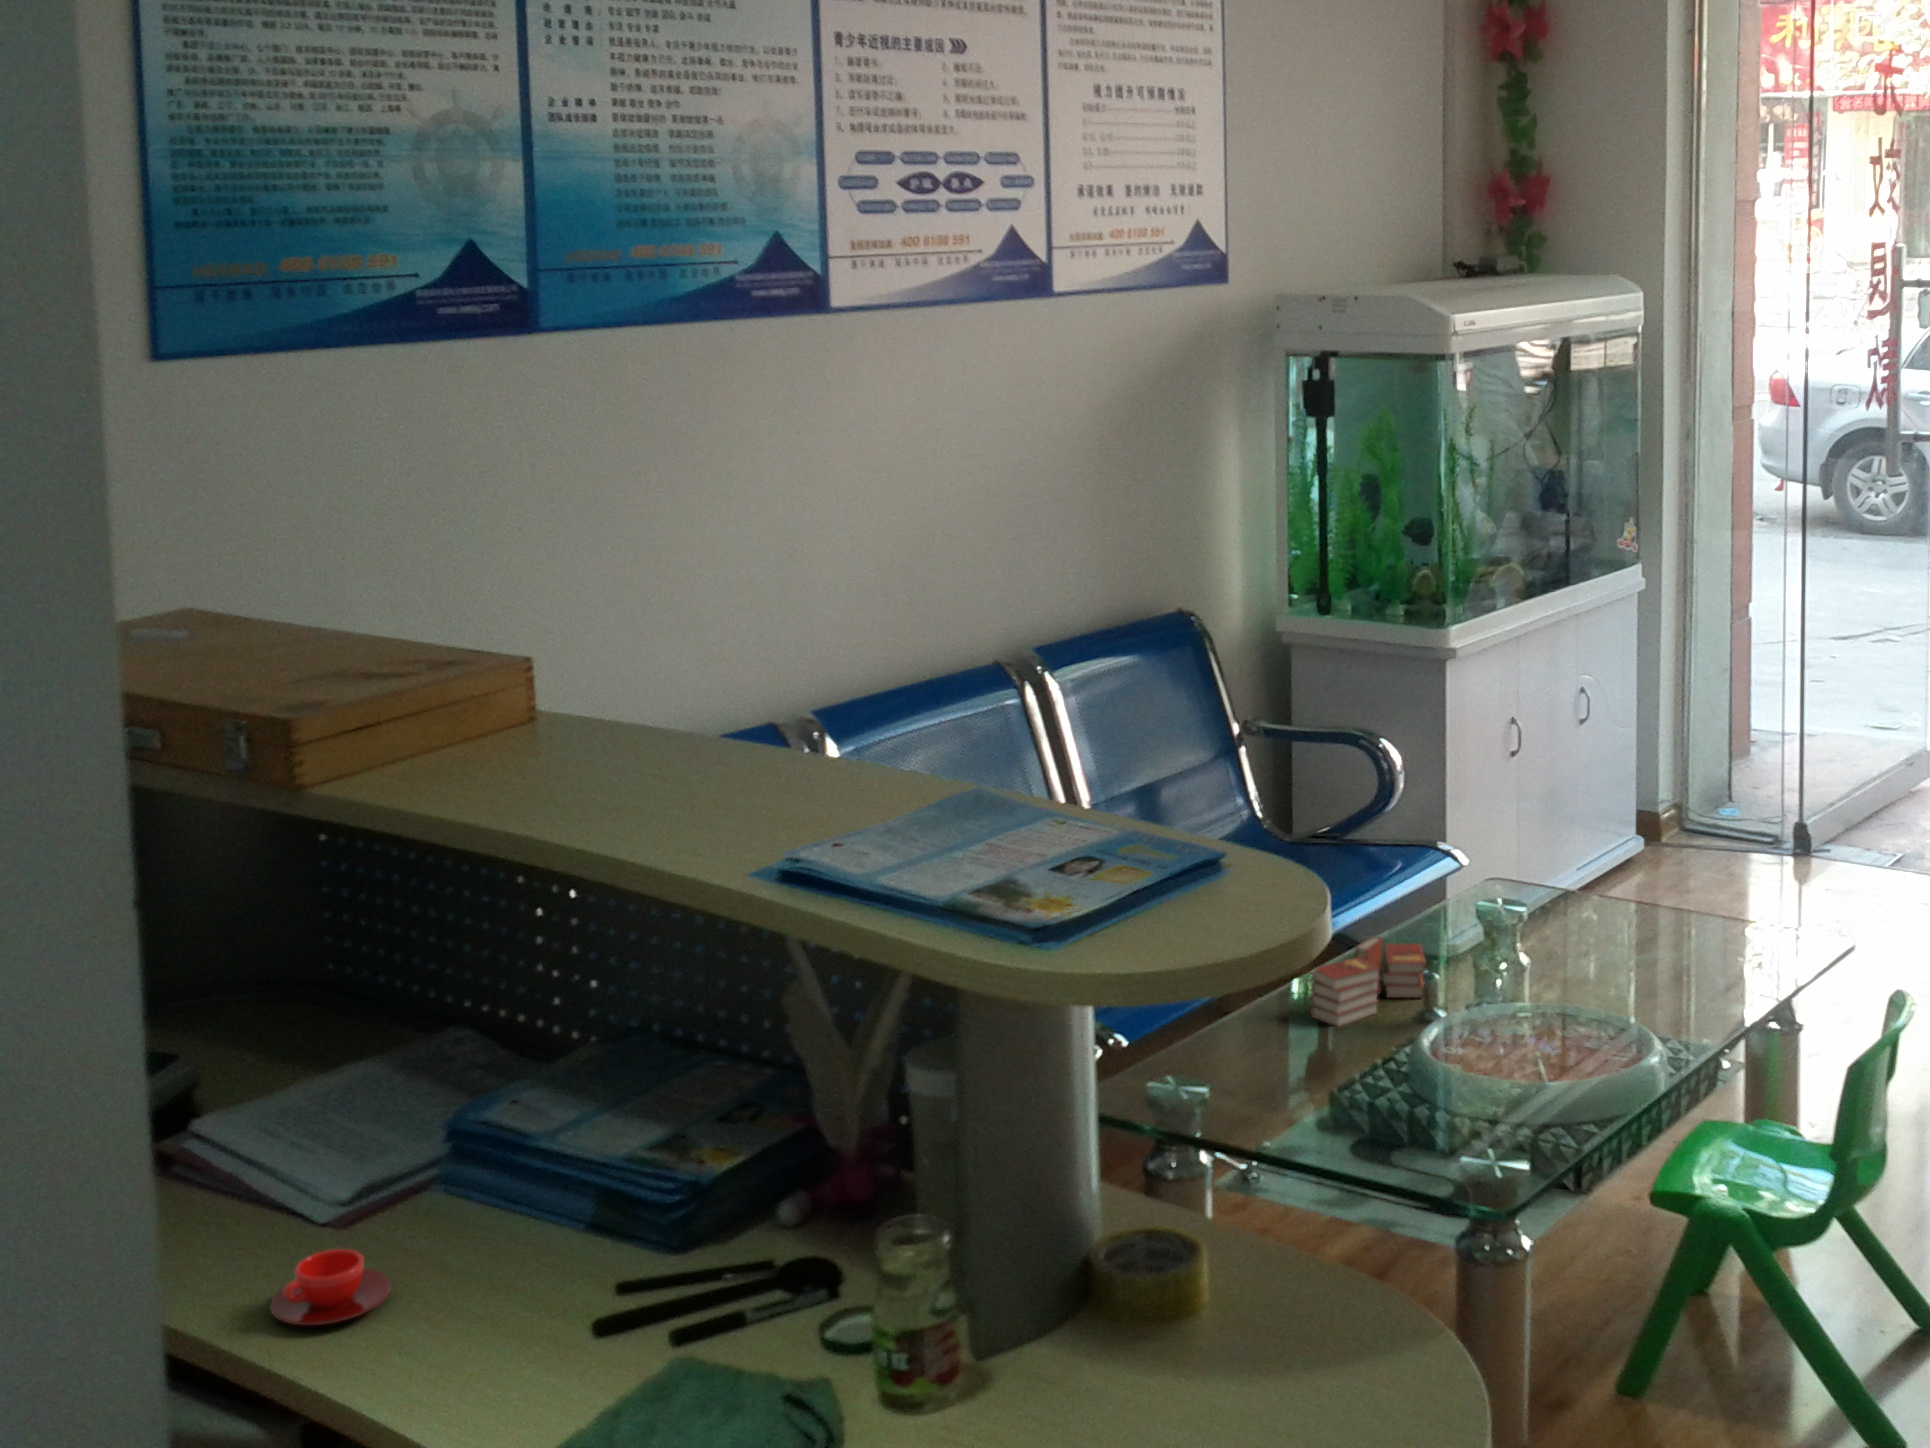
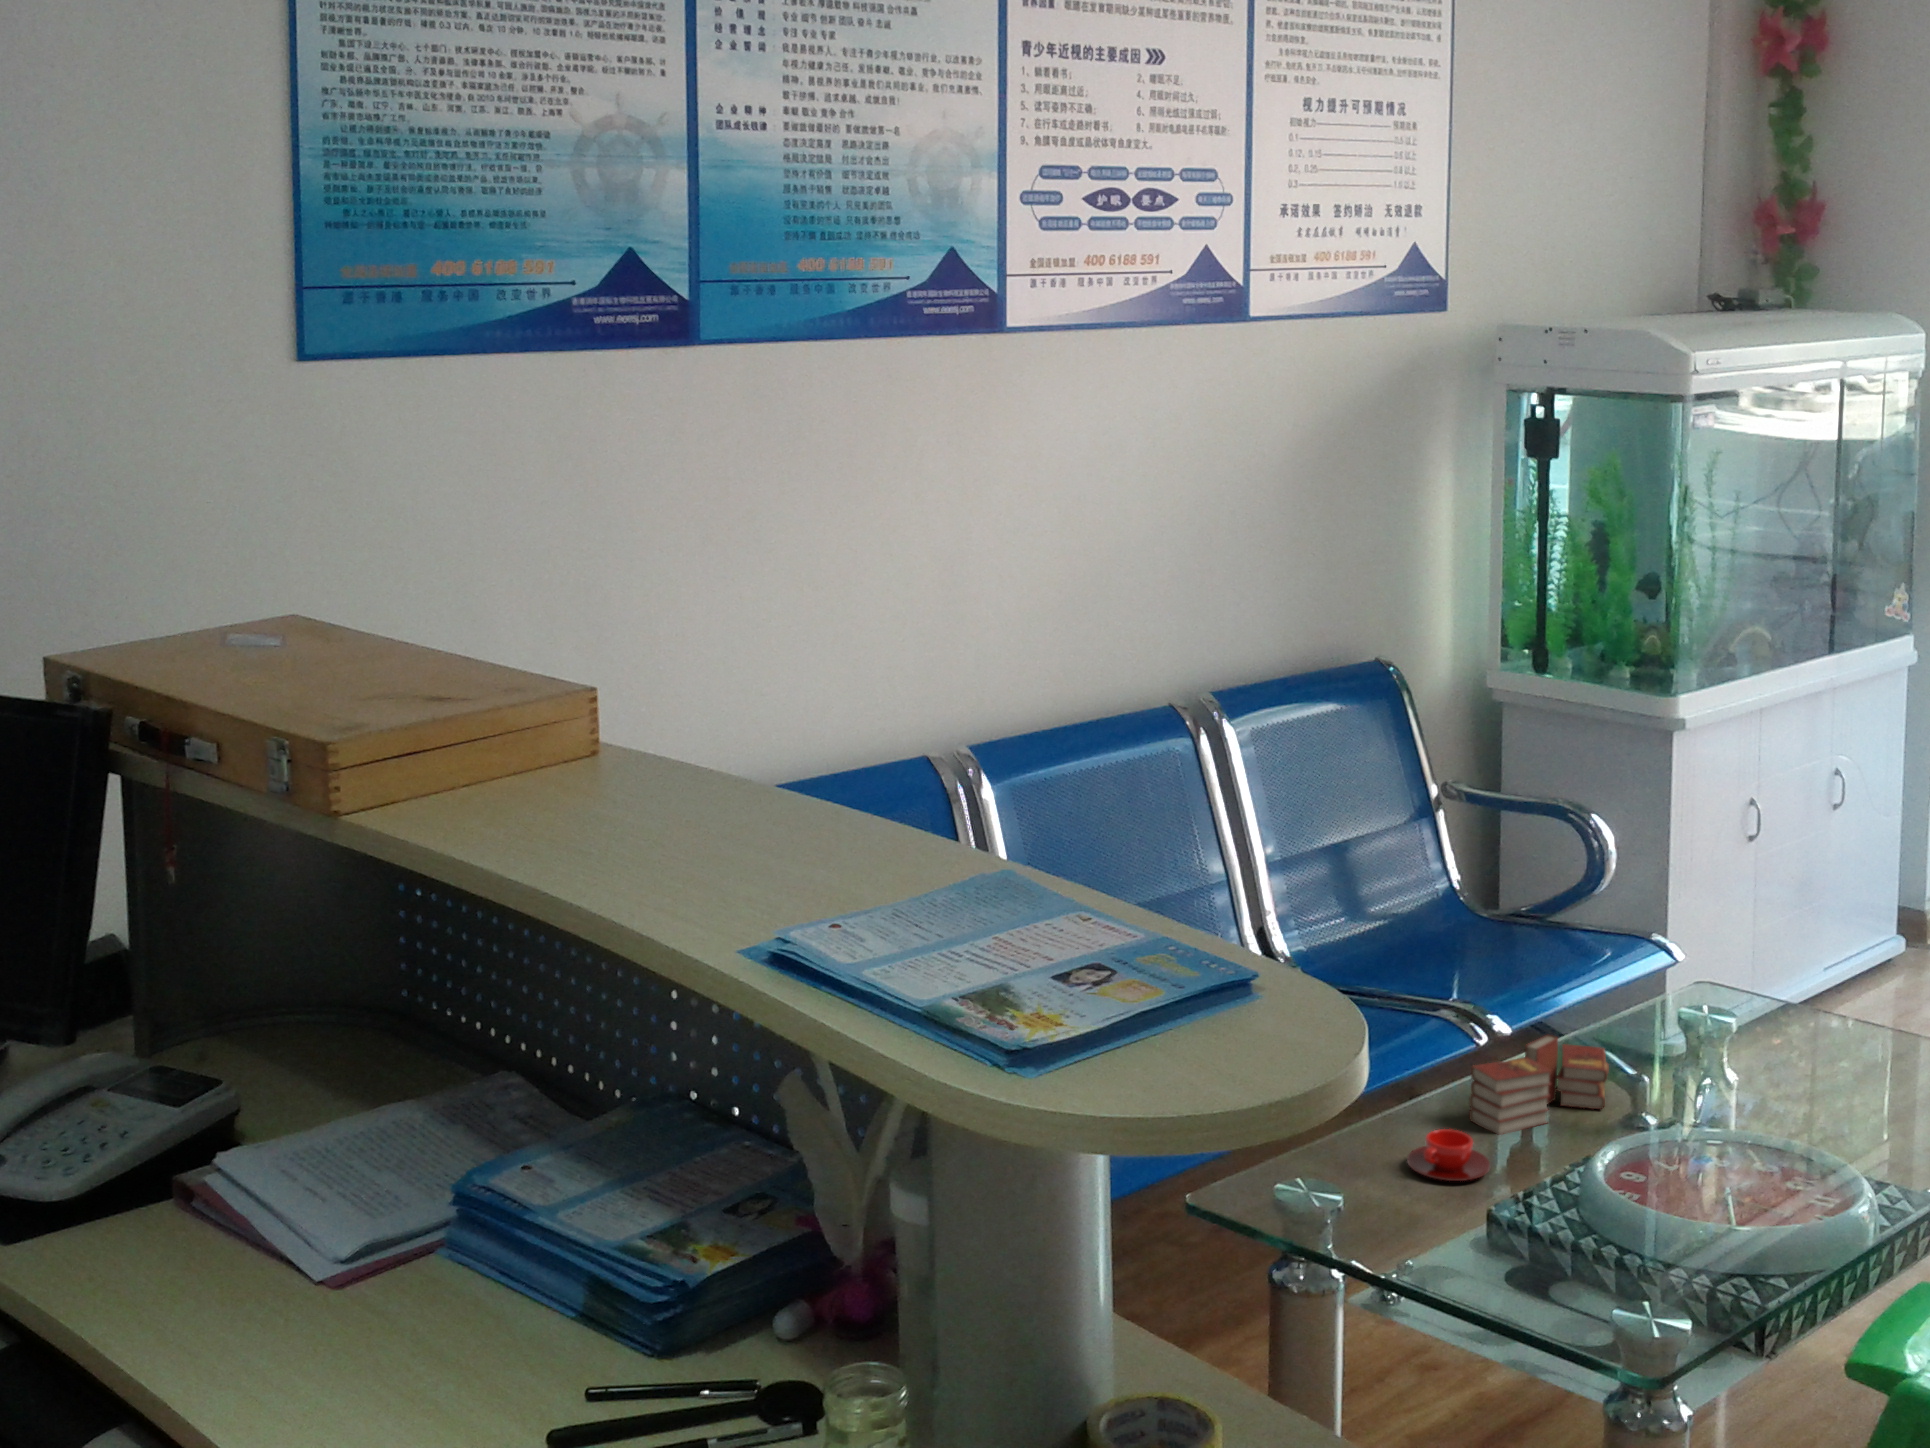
teacup: present [271,1249,391,1325] -> present [1407,1129,1490,1181]

